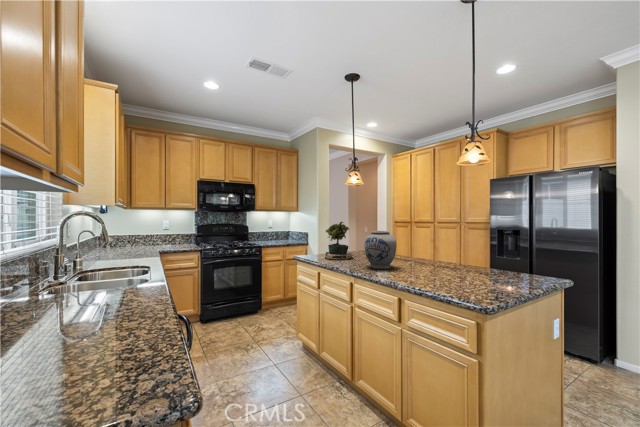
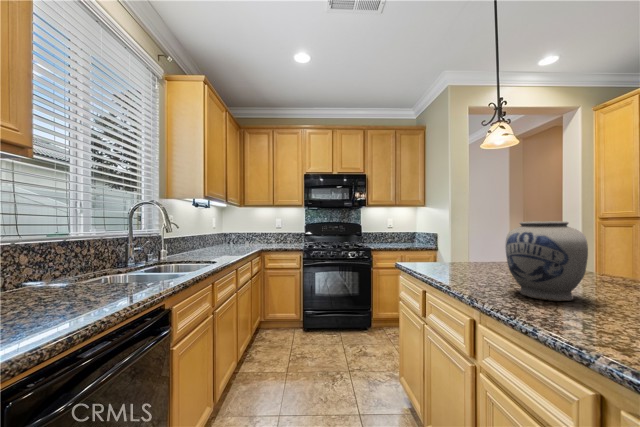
potted plant: present [324,222,353,260] -> none [423,209,492,274]

